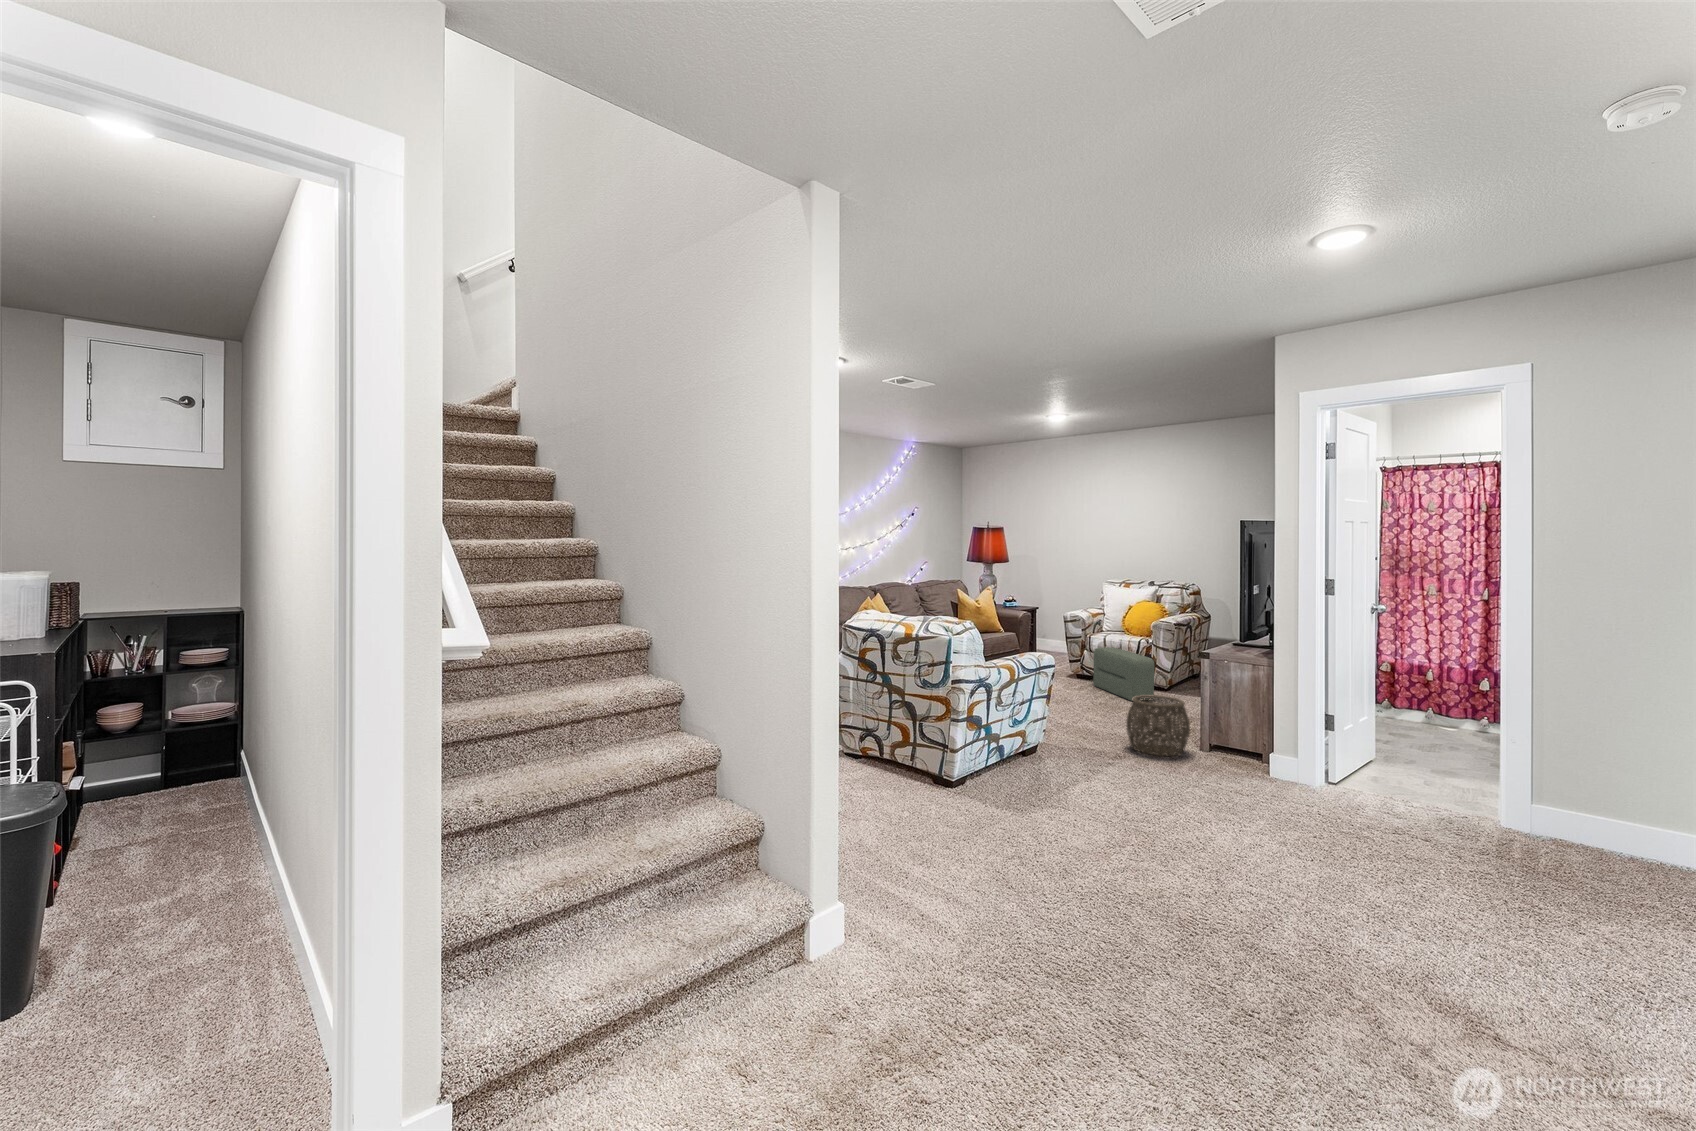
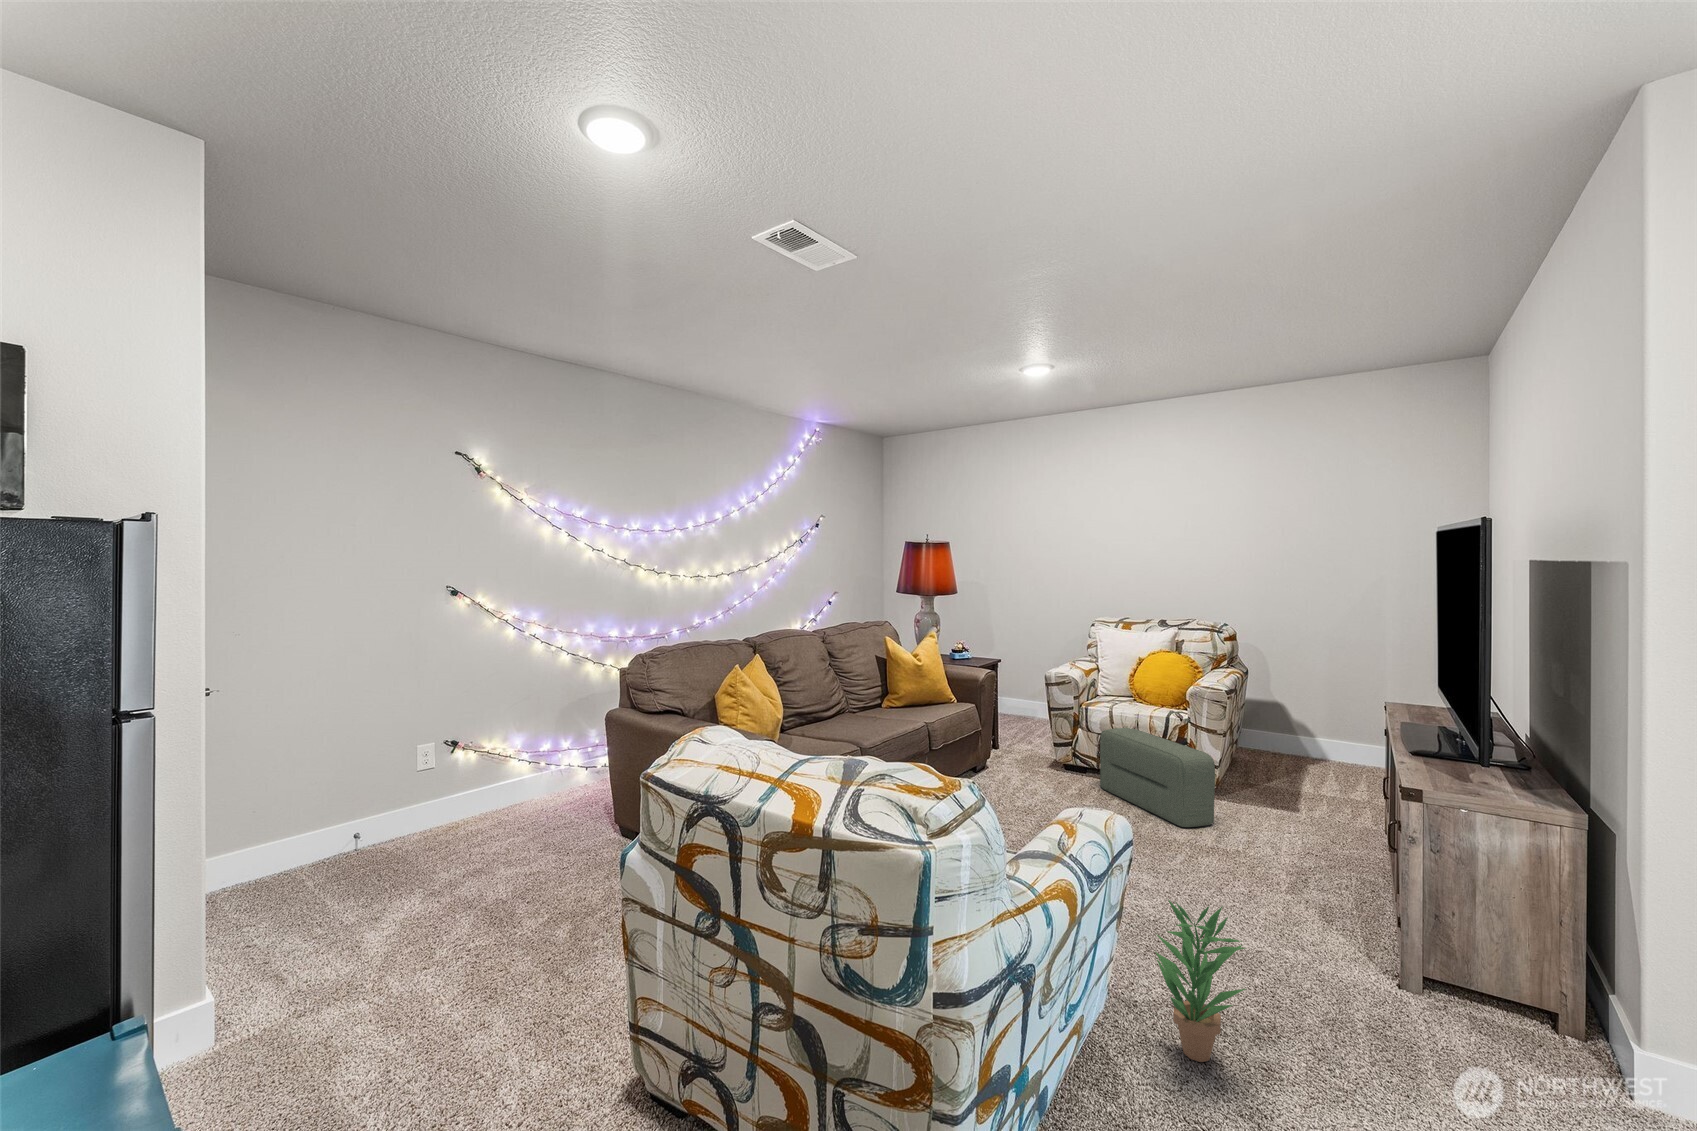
potted plant: none [1059,689,1098,759] -> present [1156,899,1245,1062]
woven basket: present [1126,695,1190,756] -> none [1265,877,1420,1036]

